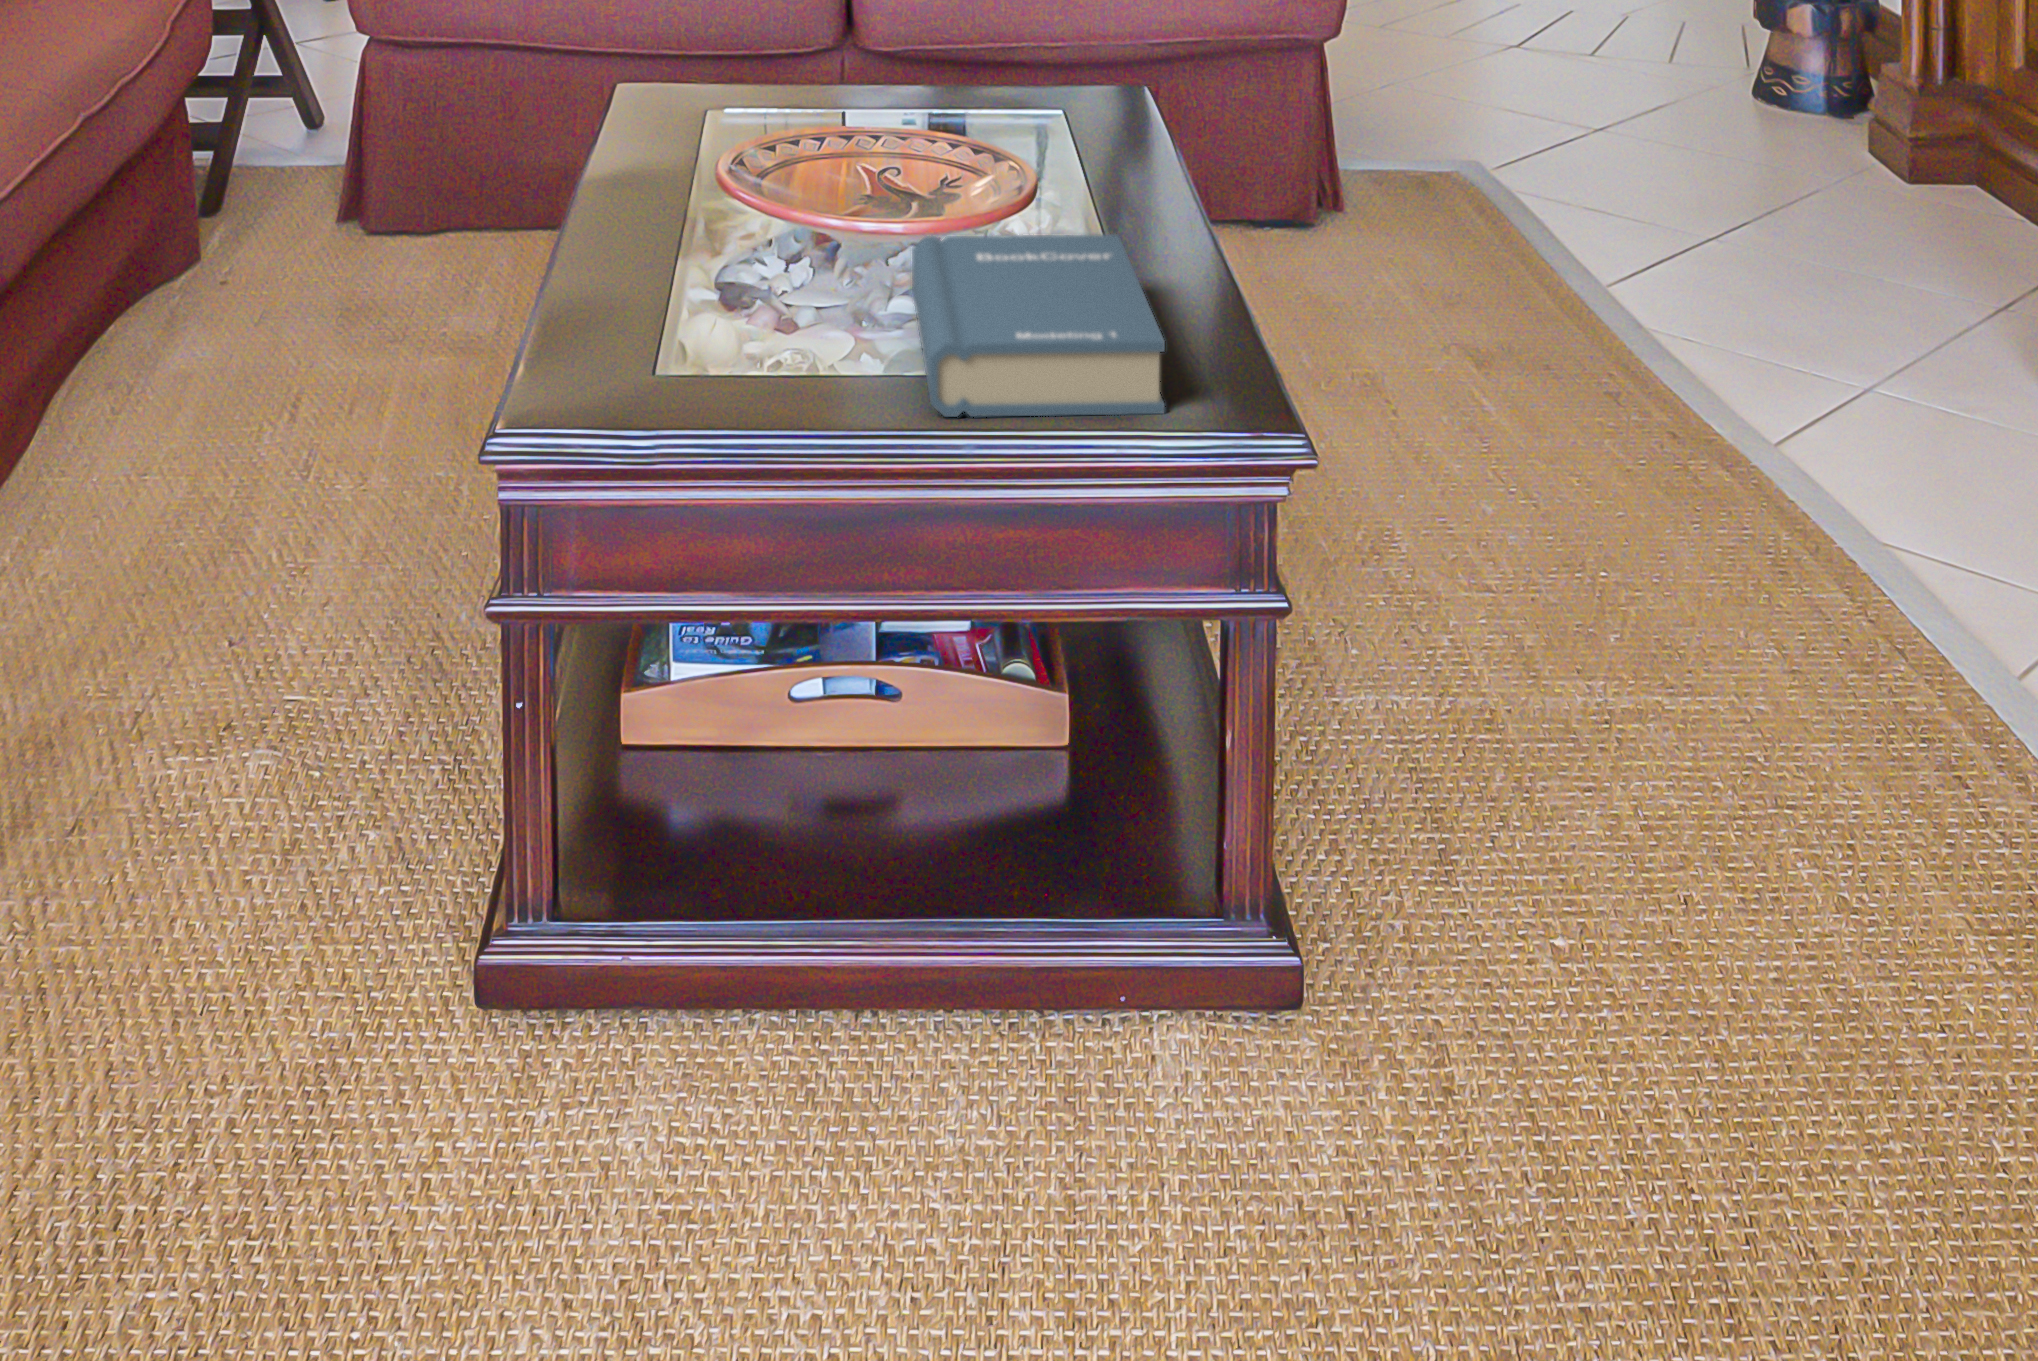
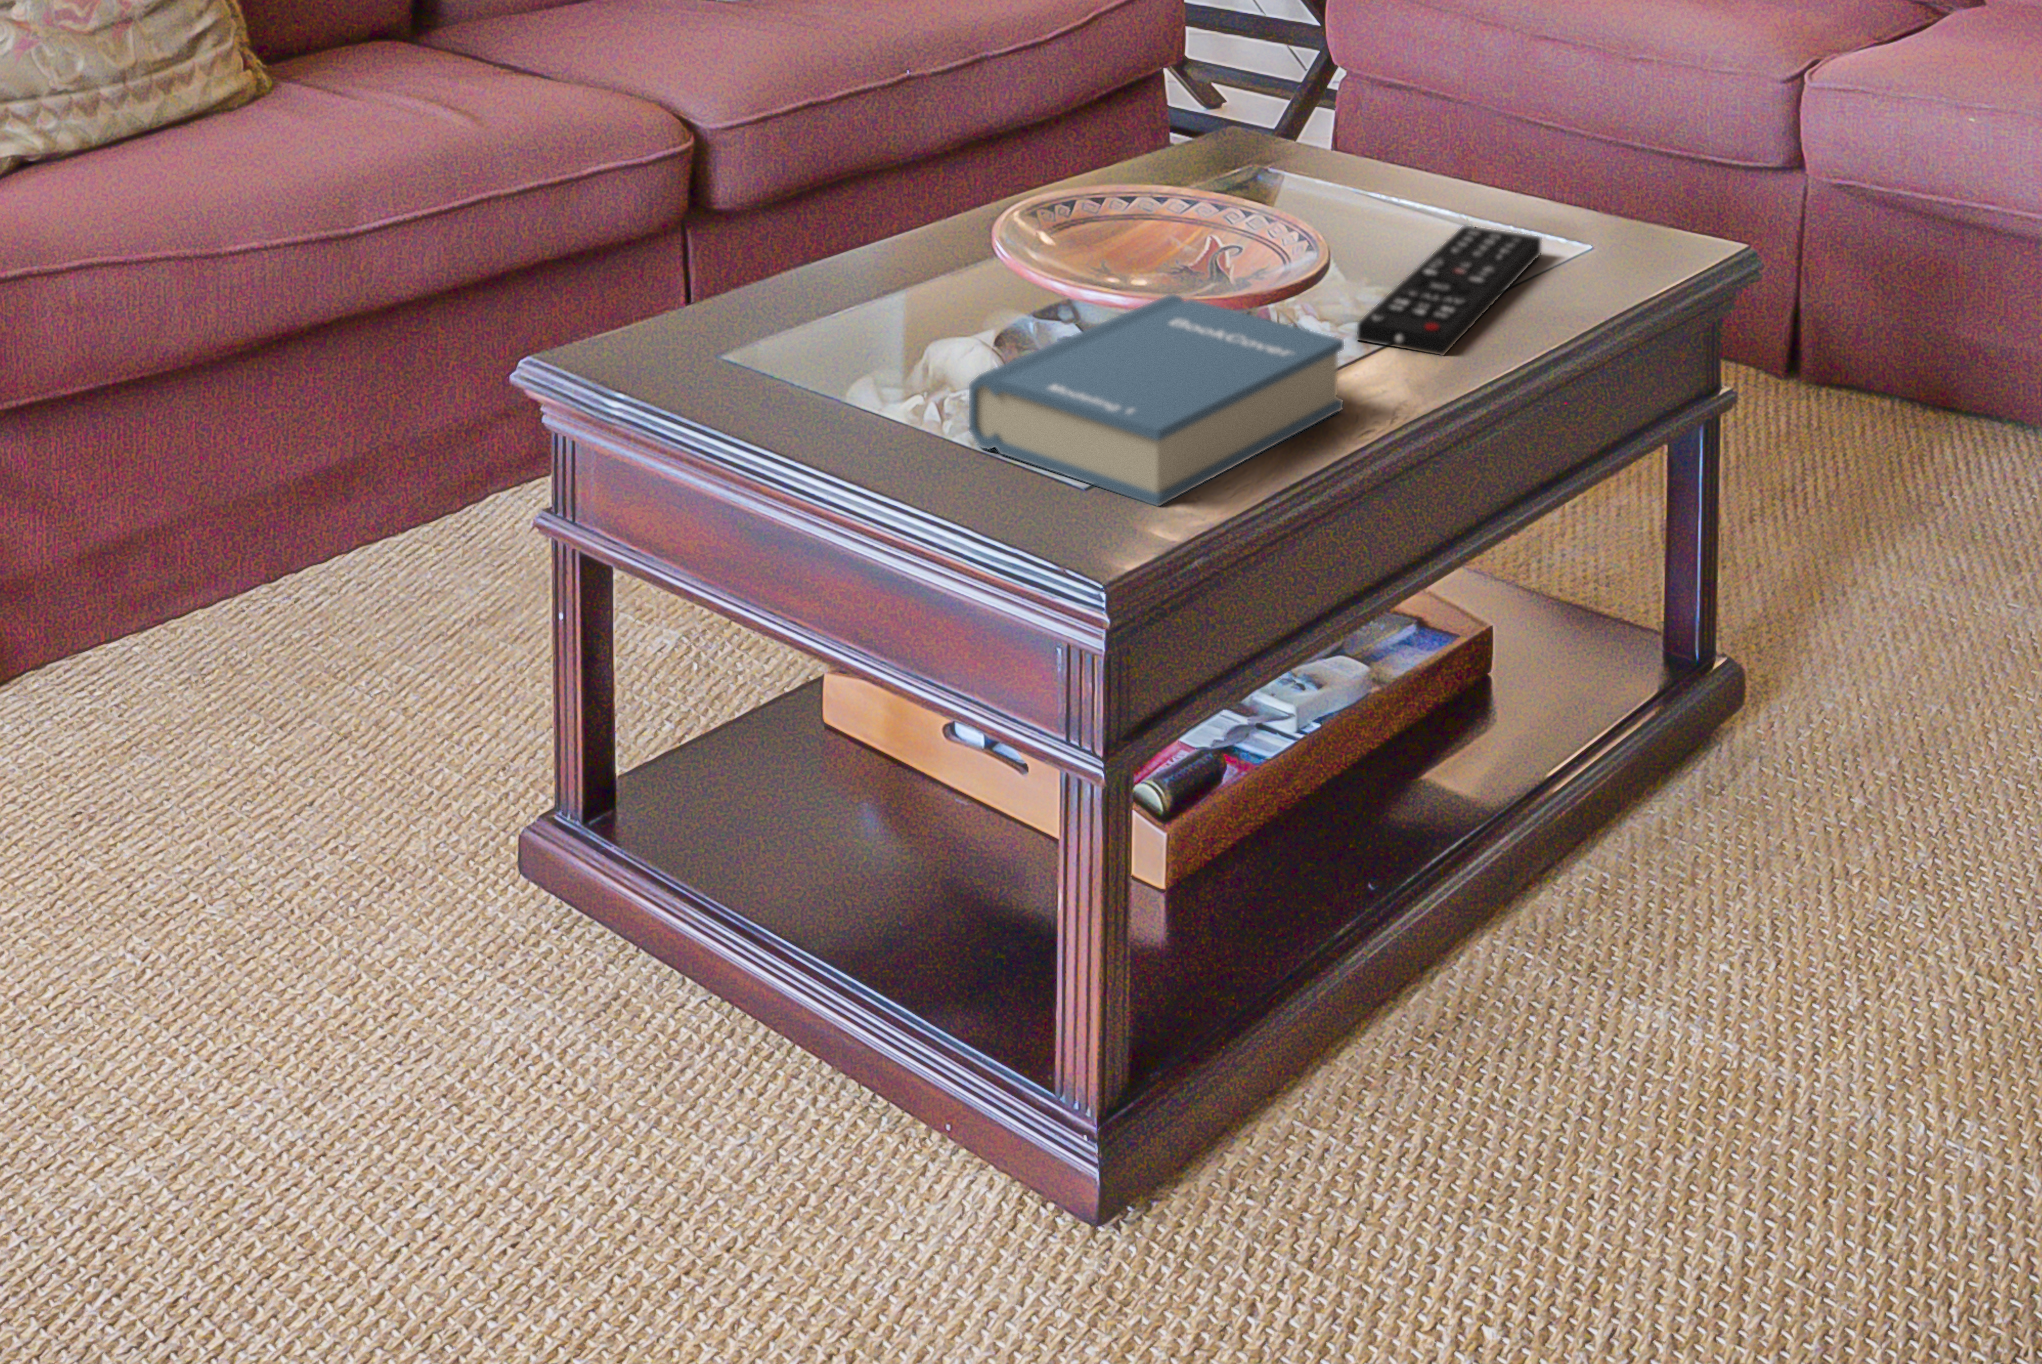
remote control: none [913,128,1086,245] -> present [1357,226,1541,355]

